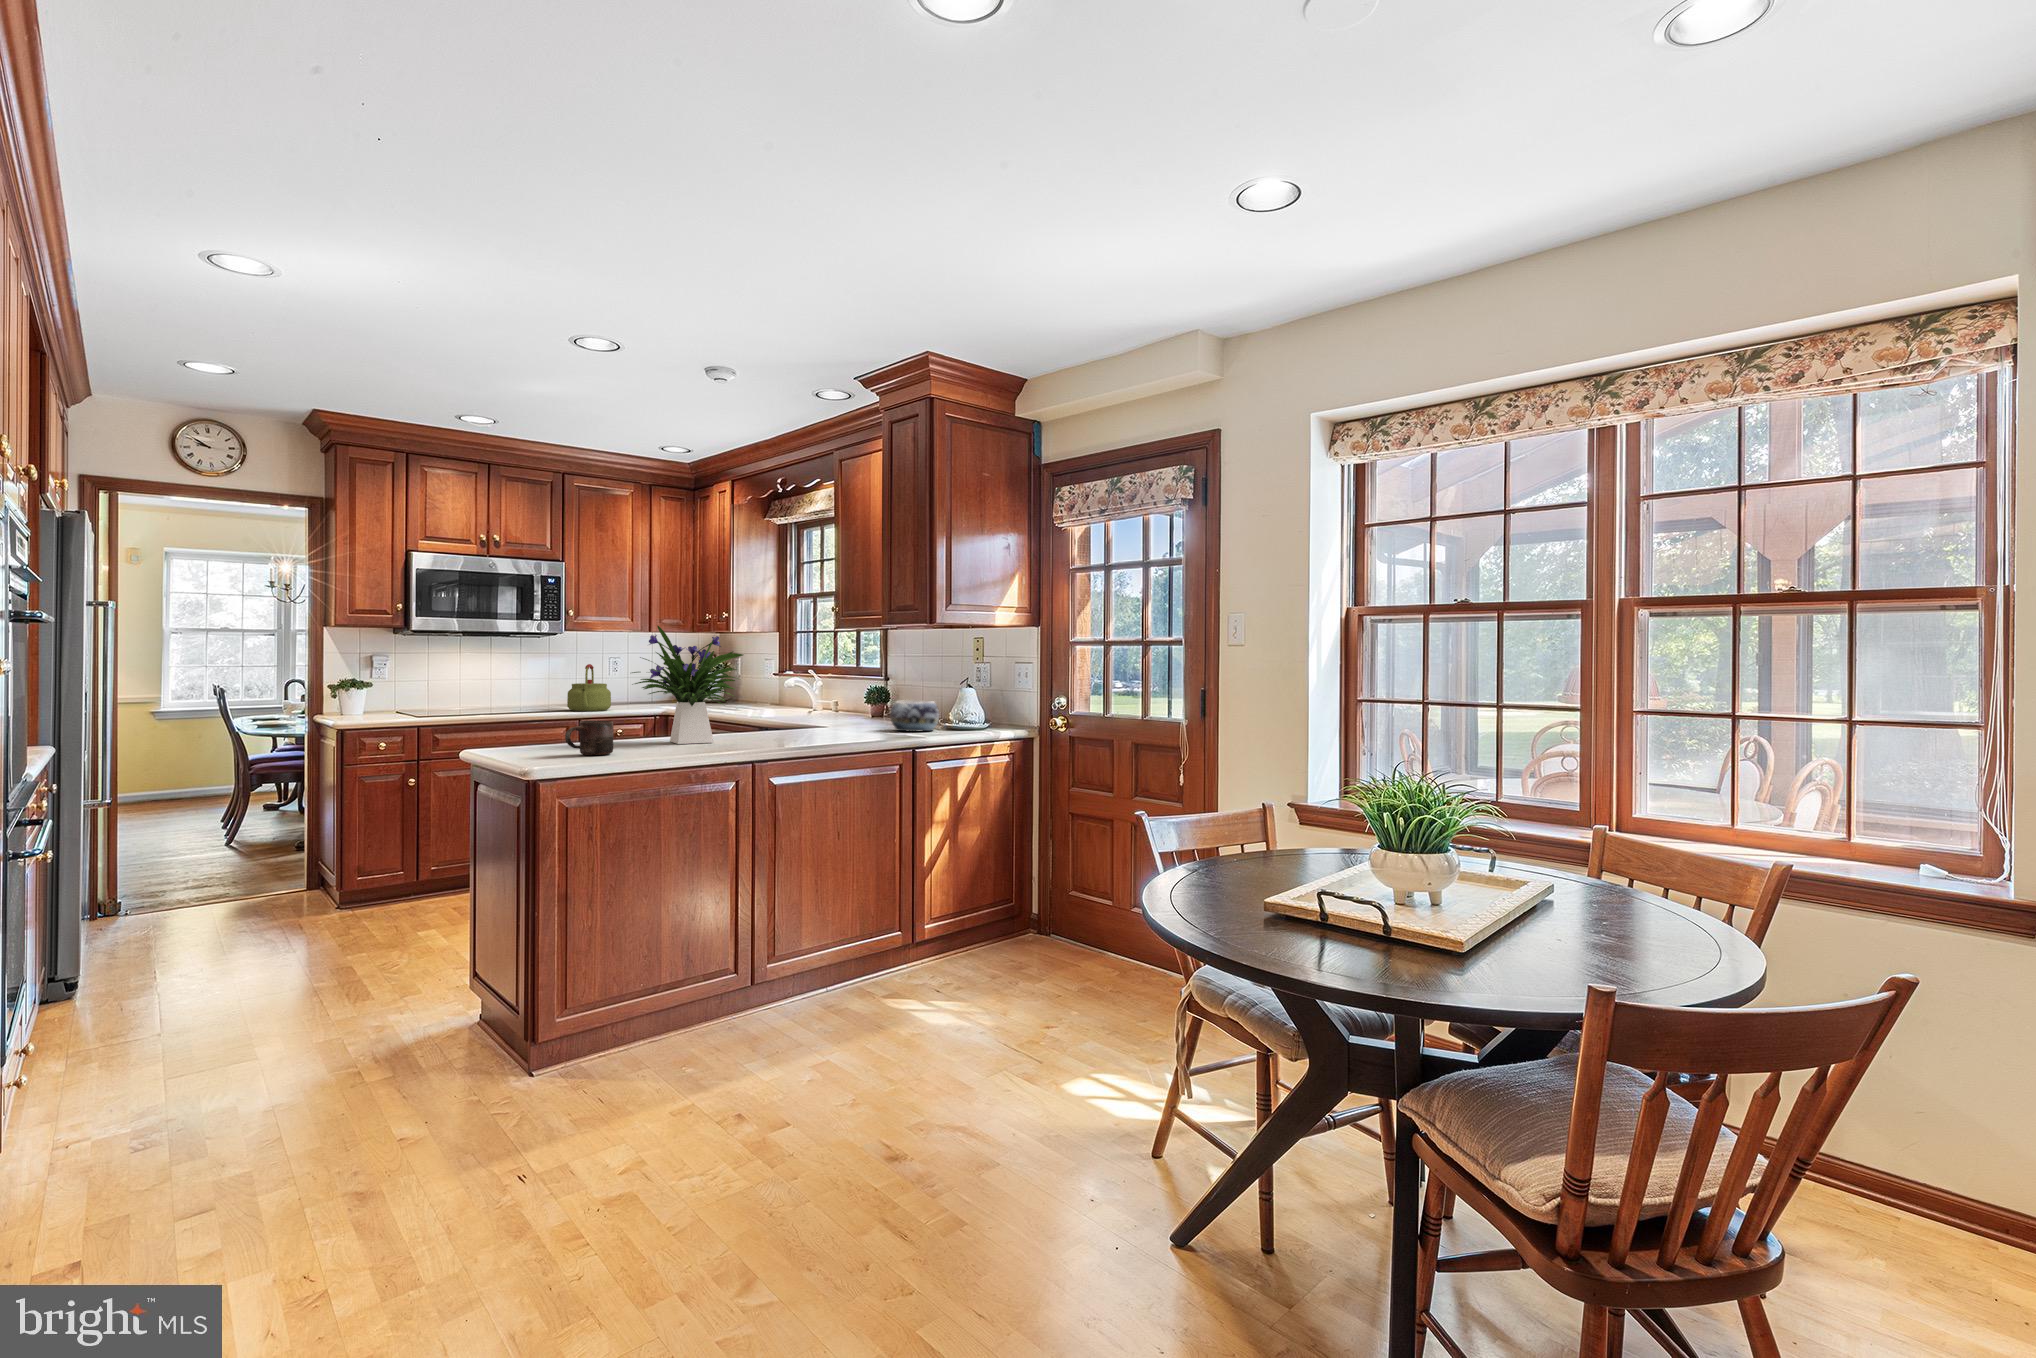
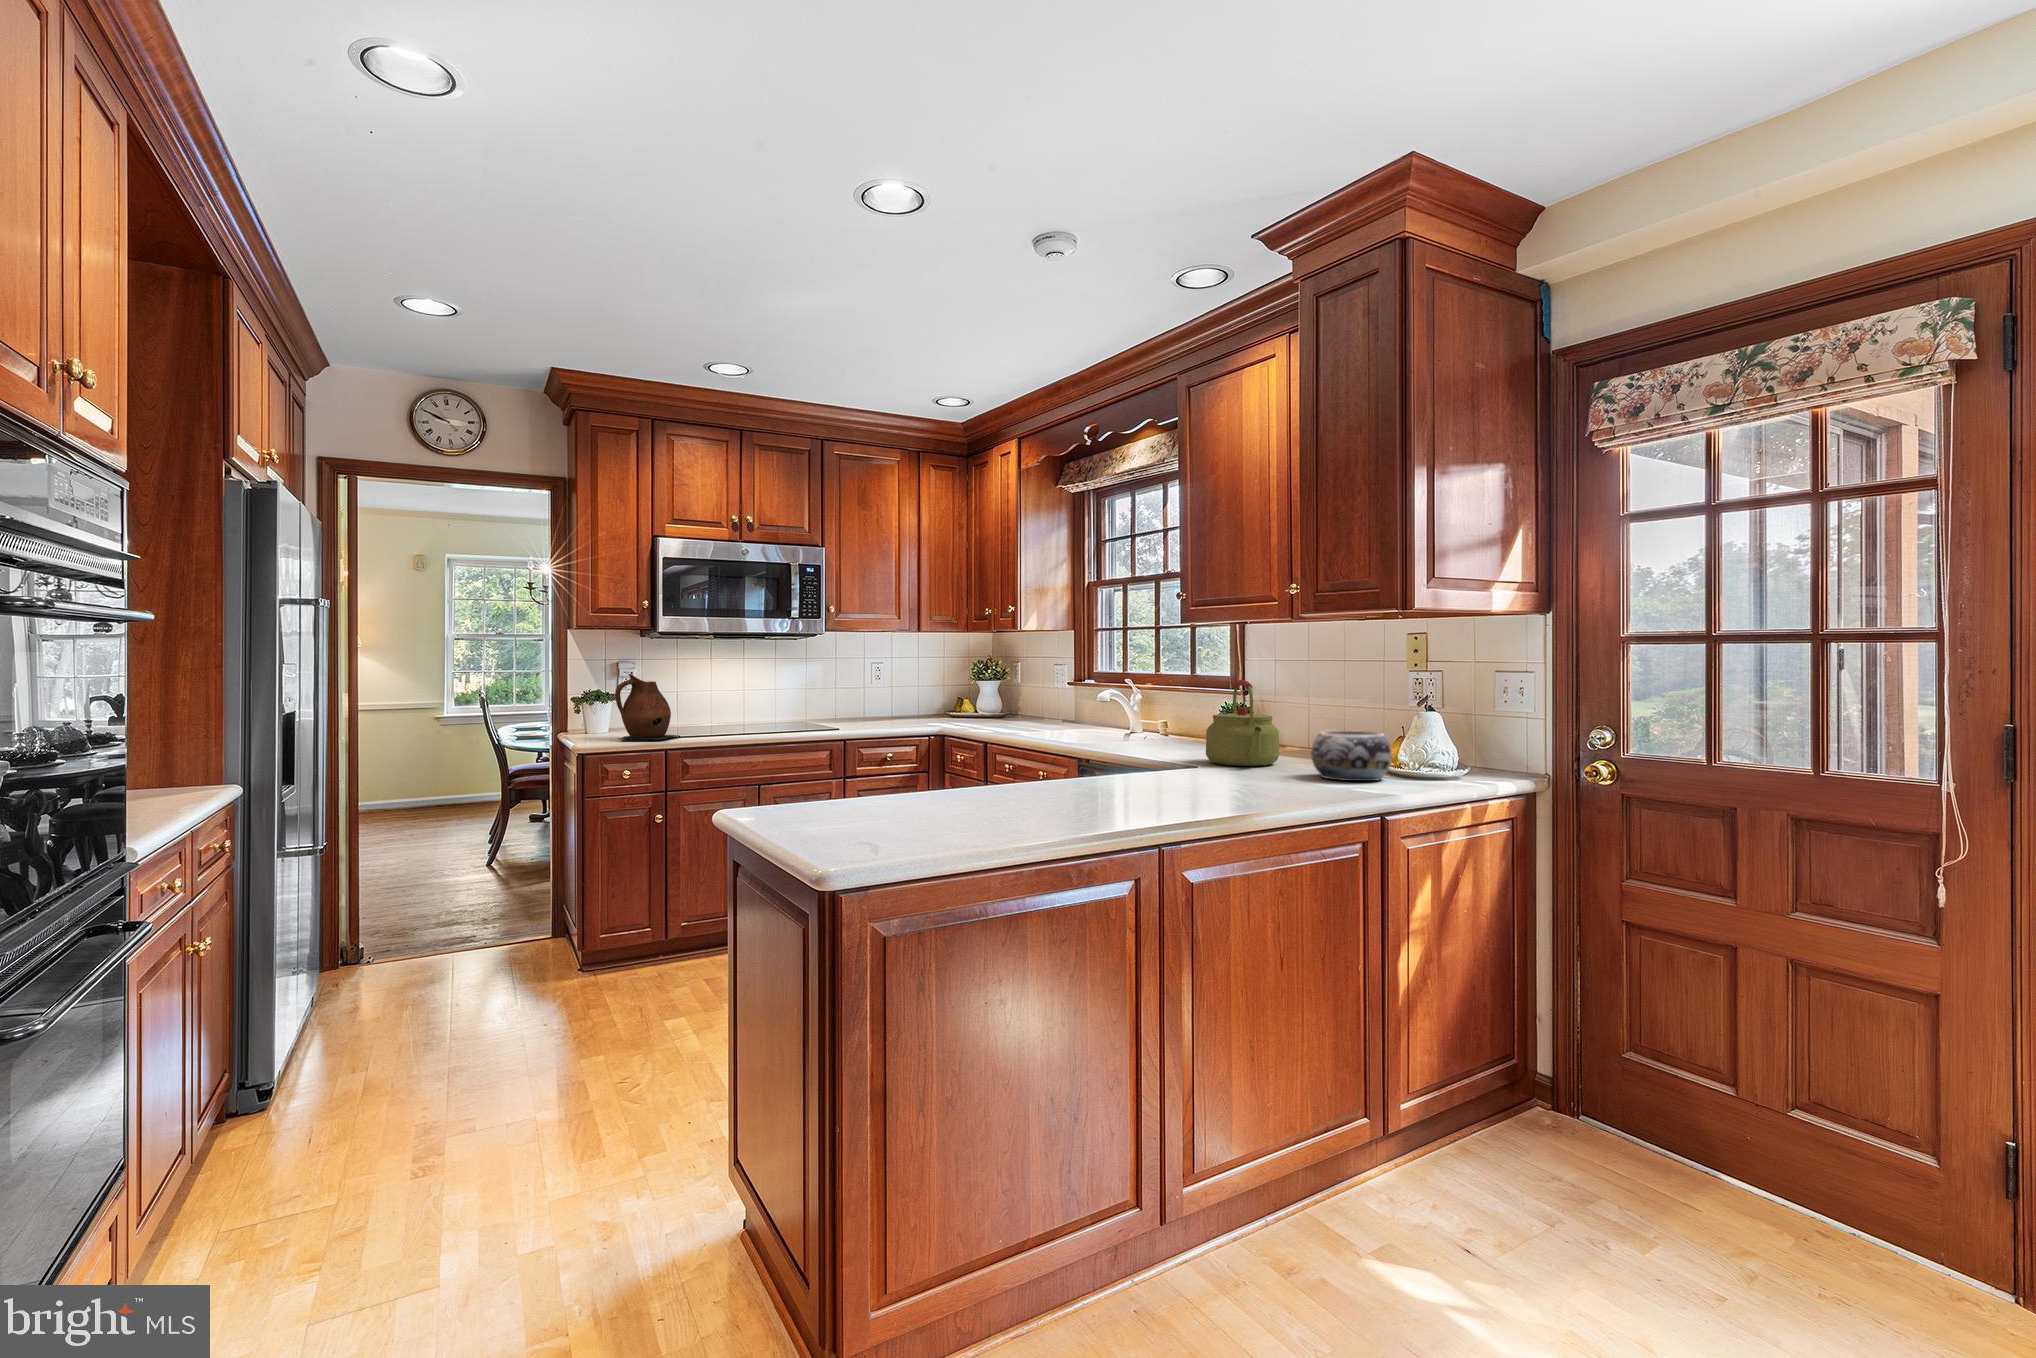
flower arrangement: present [632,626,743,744] -> none [952,619,1122,808]
ceramic pitcher: none [373,664,432,717] -> present [615,674,680,740]
kettle: present [567,664,611,711] -> present [1206,680,1279,766]
mug: present [565,721,613,755] -> none [877,778,949,839]

